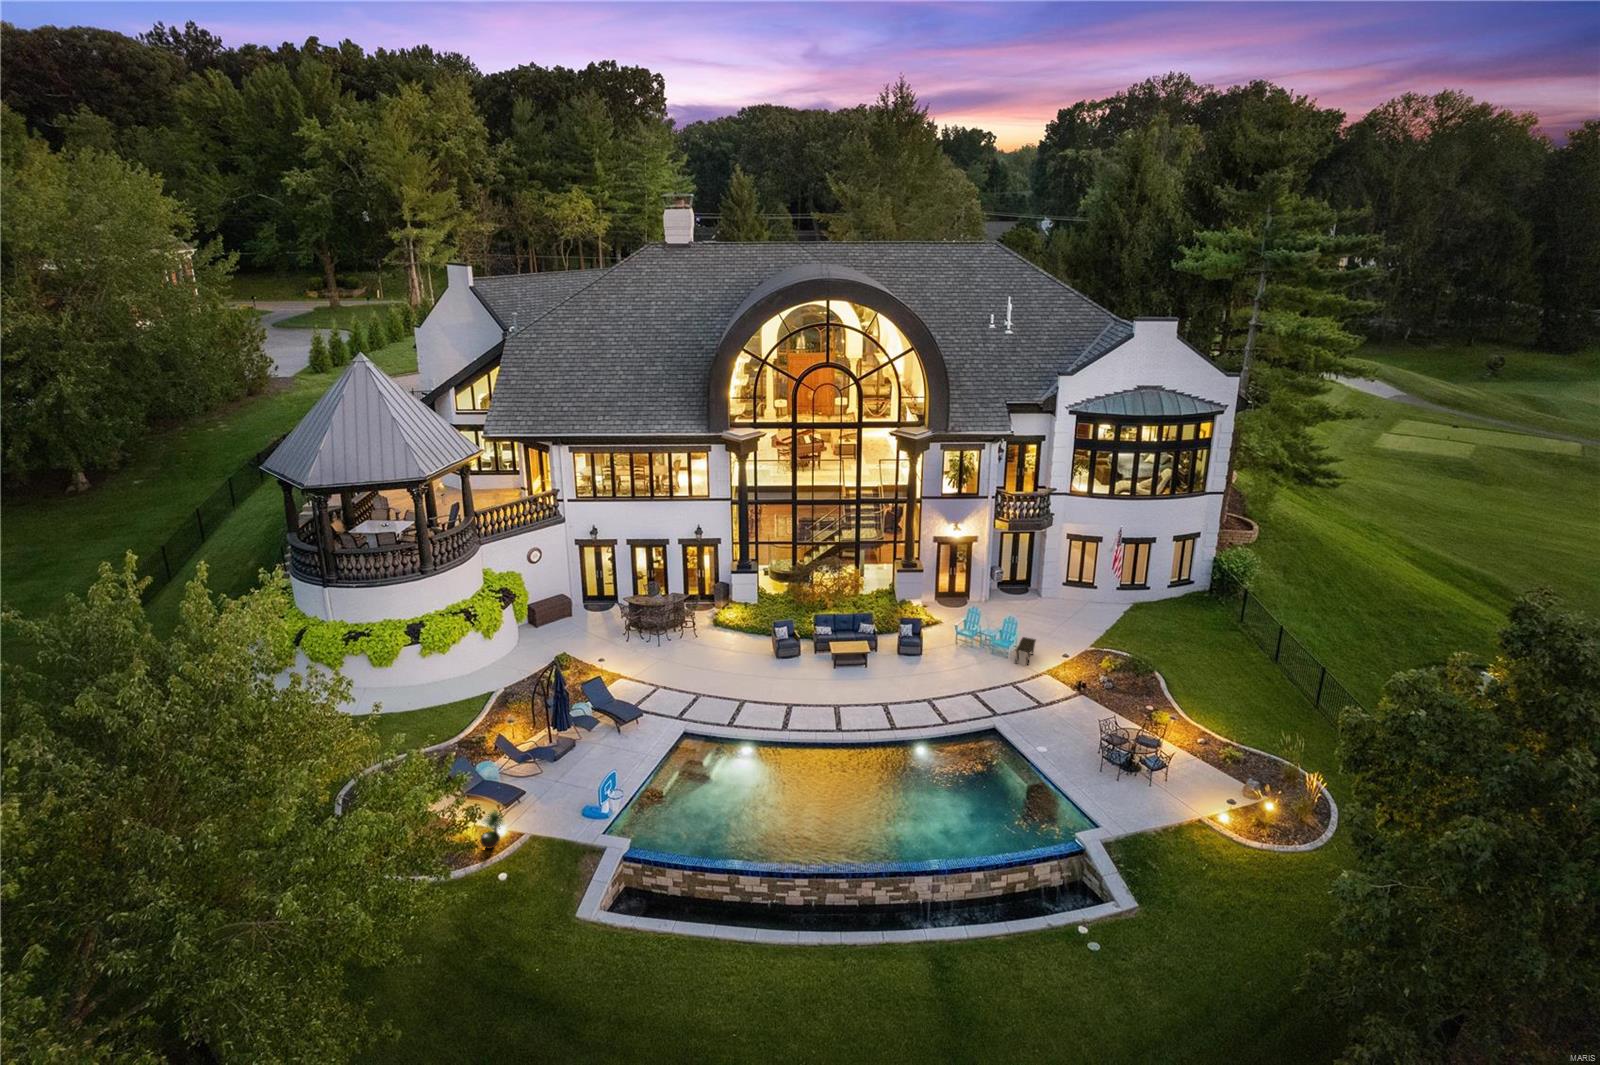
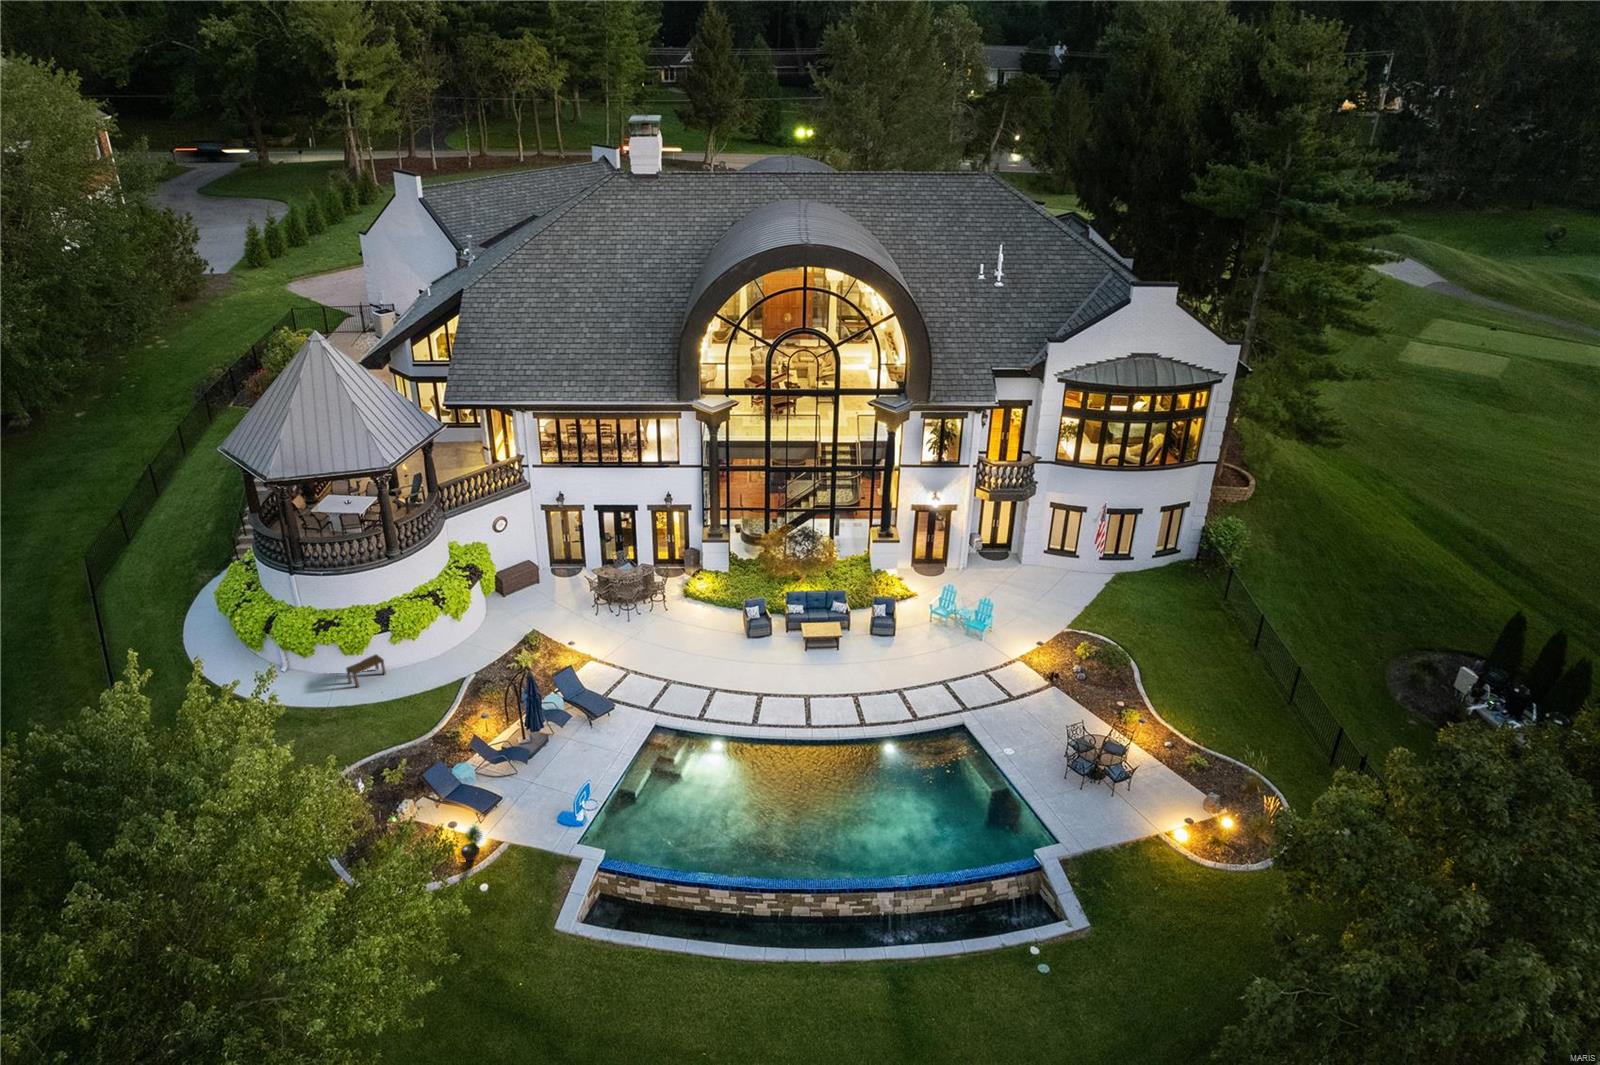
bench: present [1015,637,1036,665] -> present [346,654,386,687]

